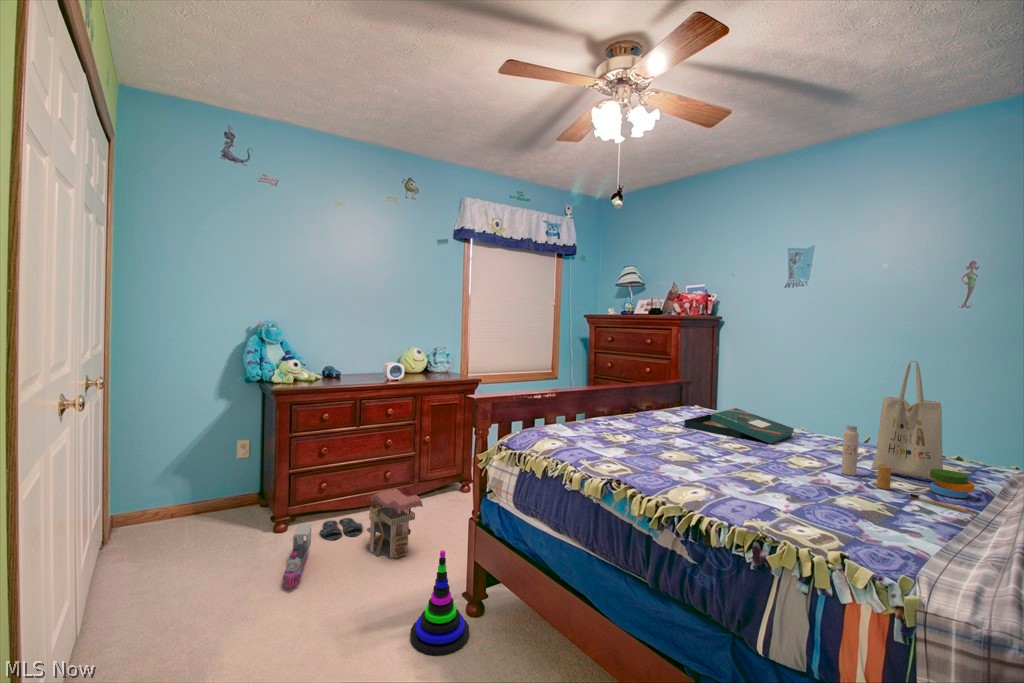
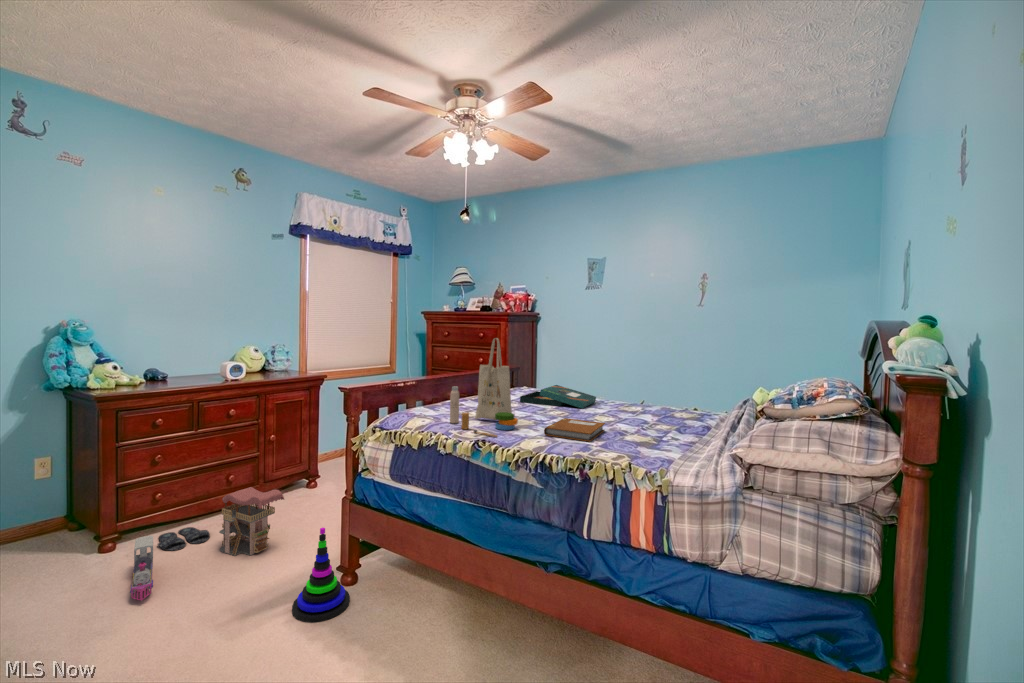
tote bag: present [841,360,974,512] -> present [450,338,518,437]
notebook: none [706,459,803,501] -> present [544,418,605,442]

